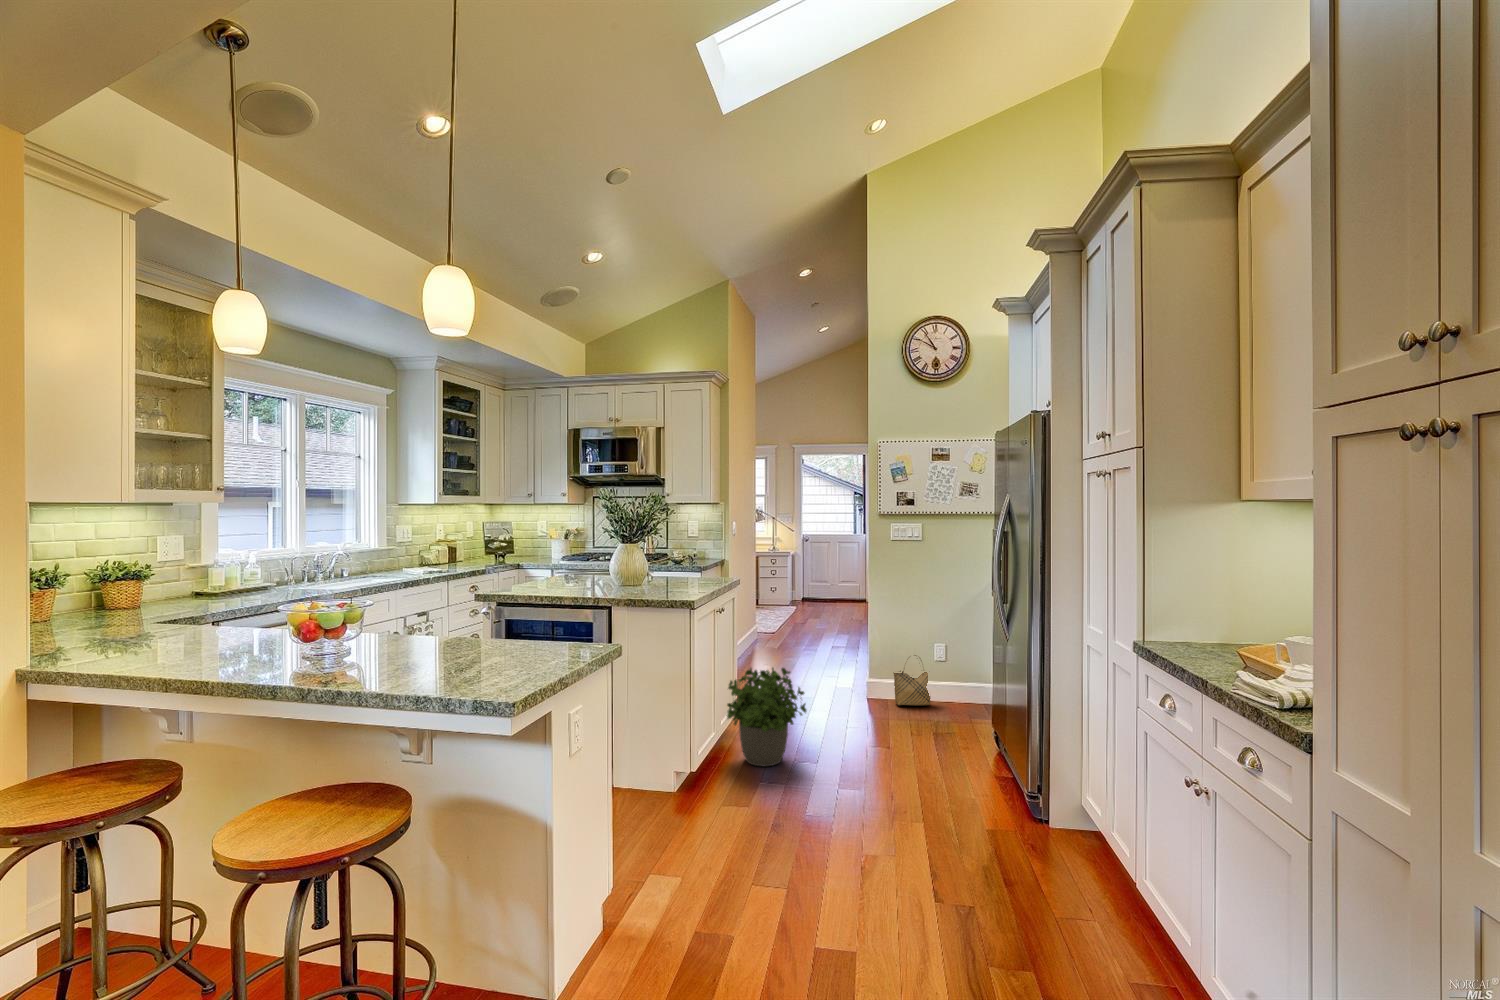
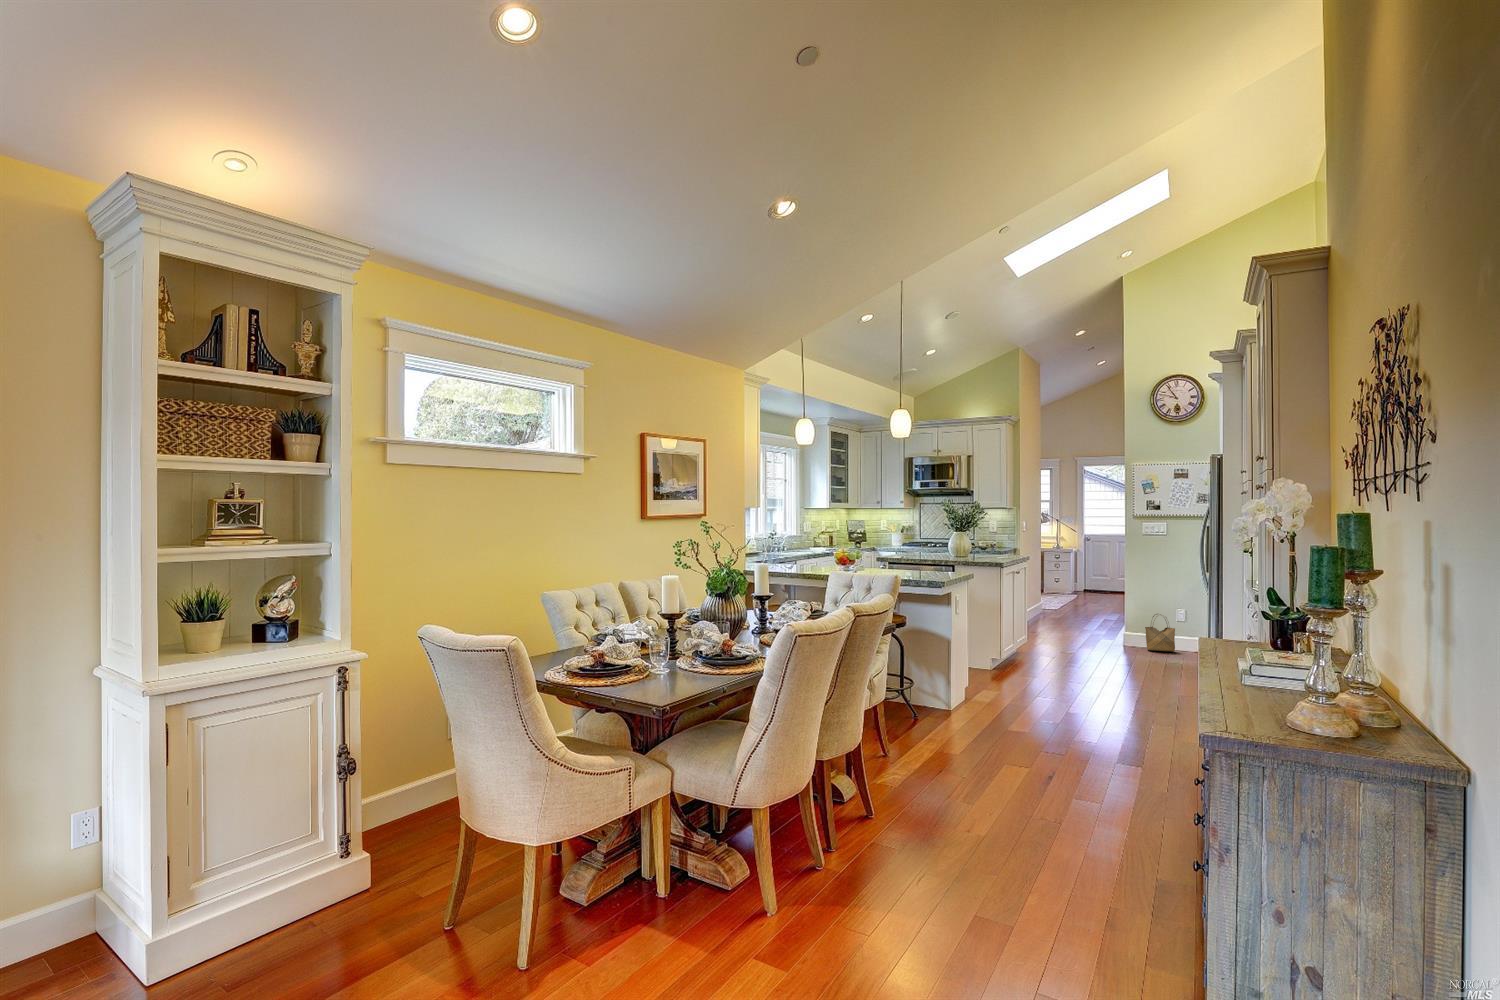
potted plant: present [727,668,807,766] -> none [1021,607,1074,667]

